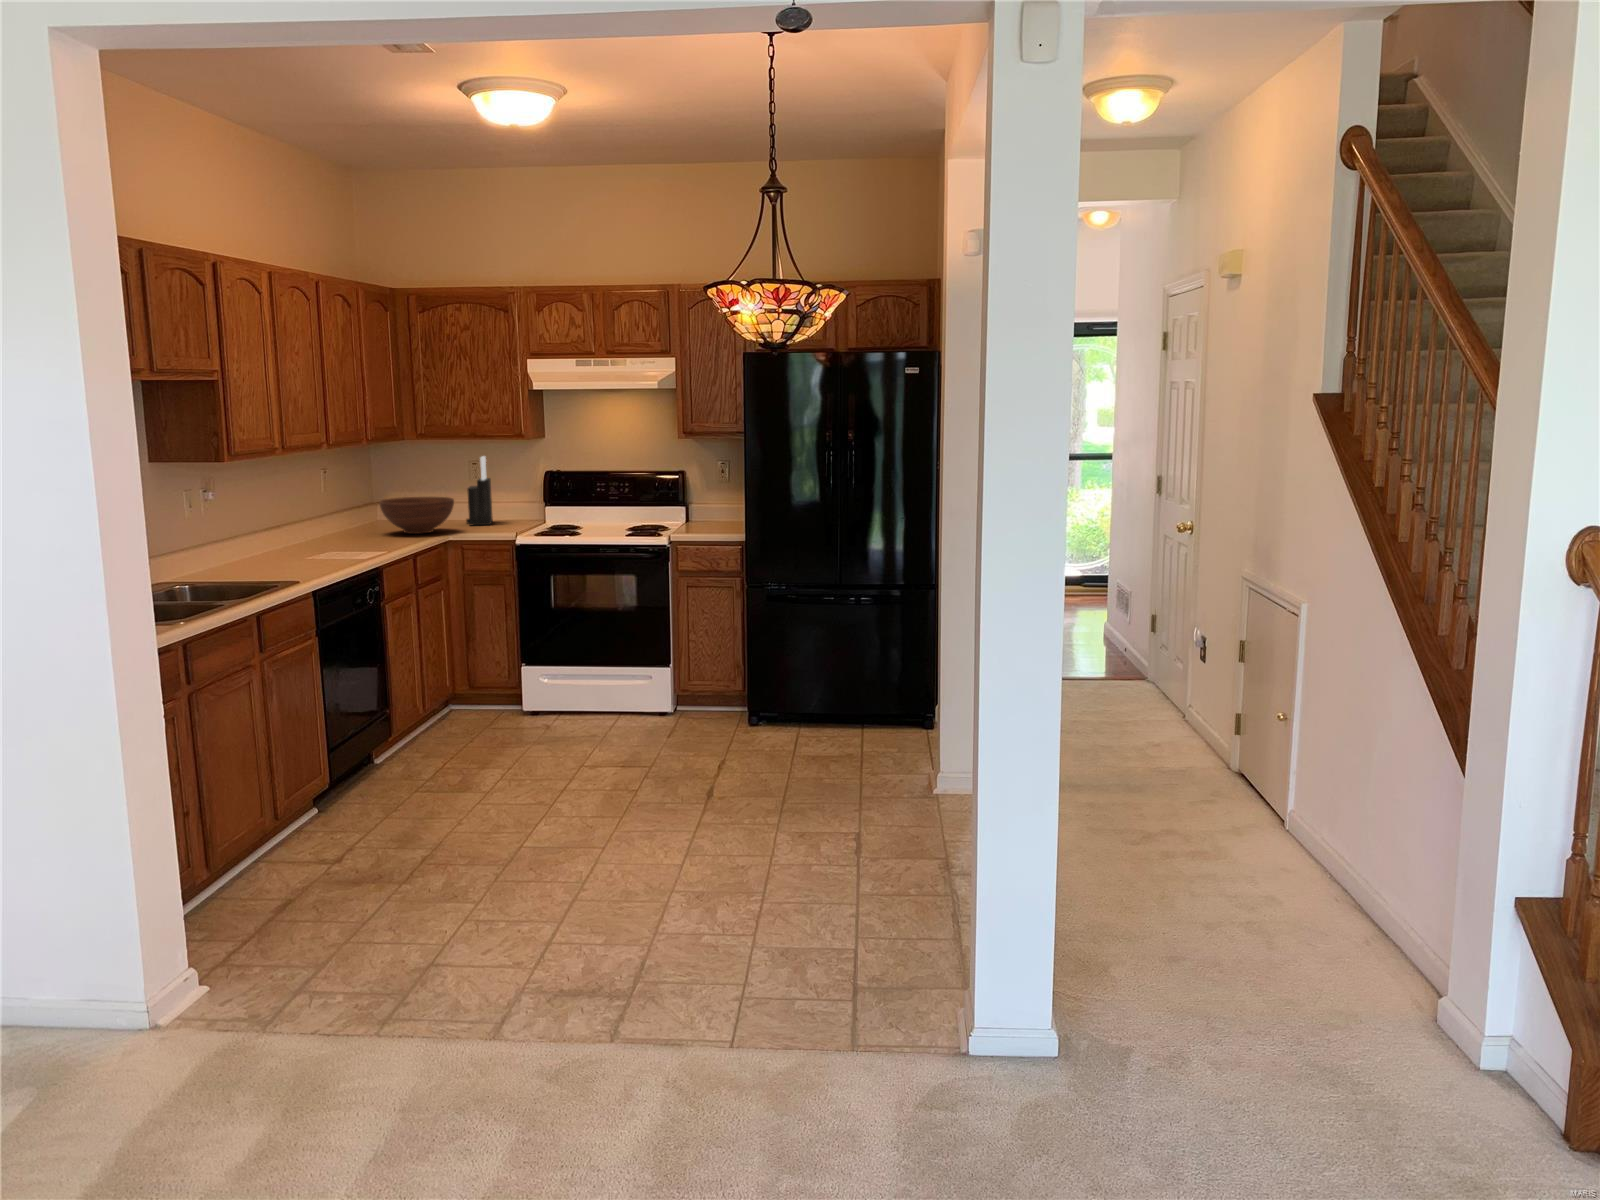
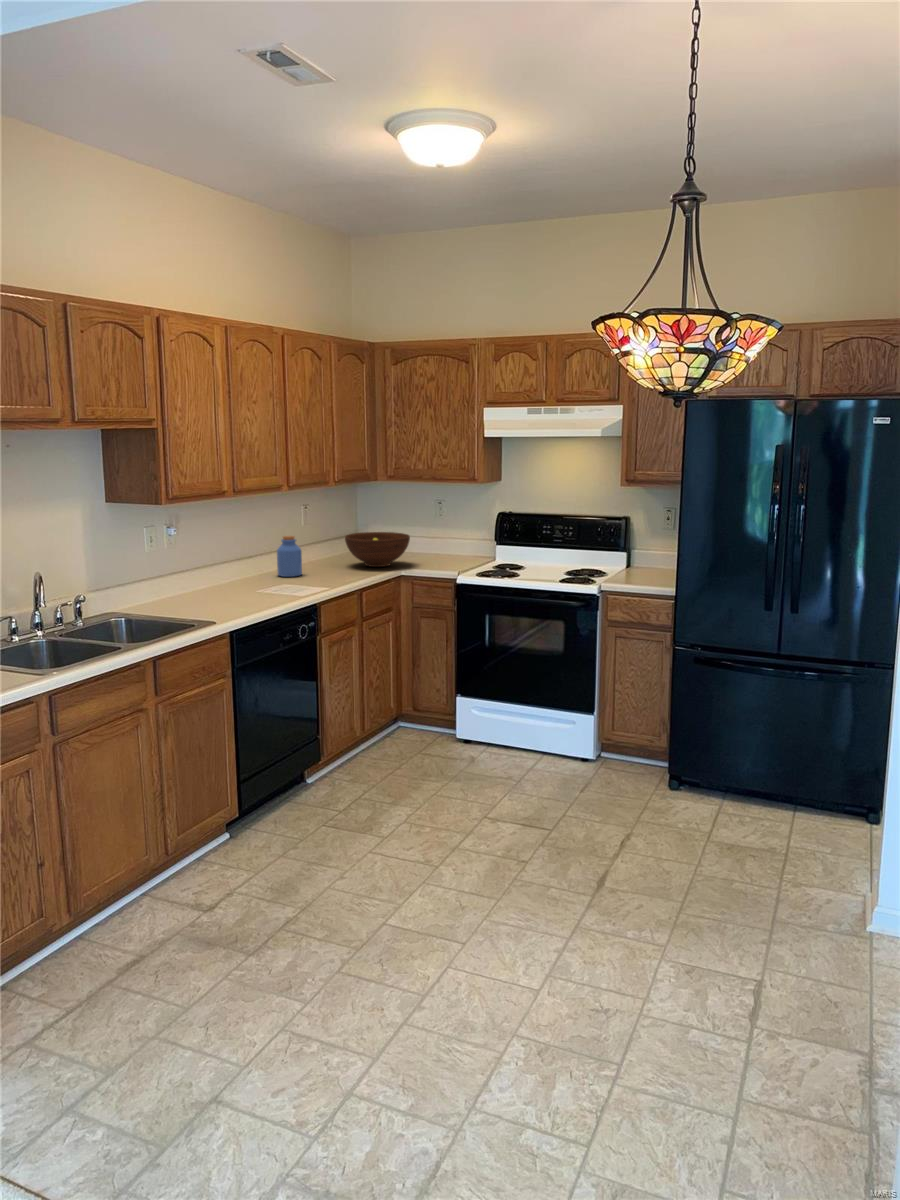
knife block: present [466,456,493,525] -> none [427,496,451,560]
jar: none [309,501,340,546] -> present [277,536,302,577]

